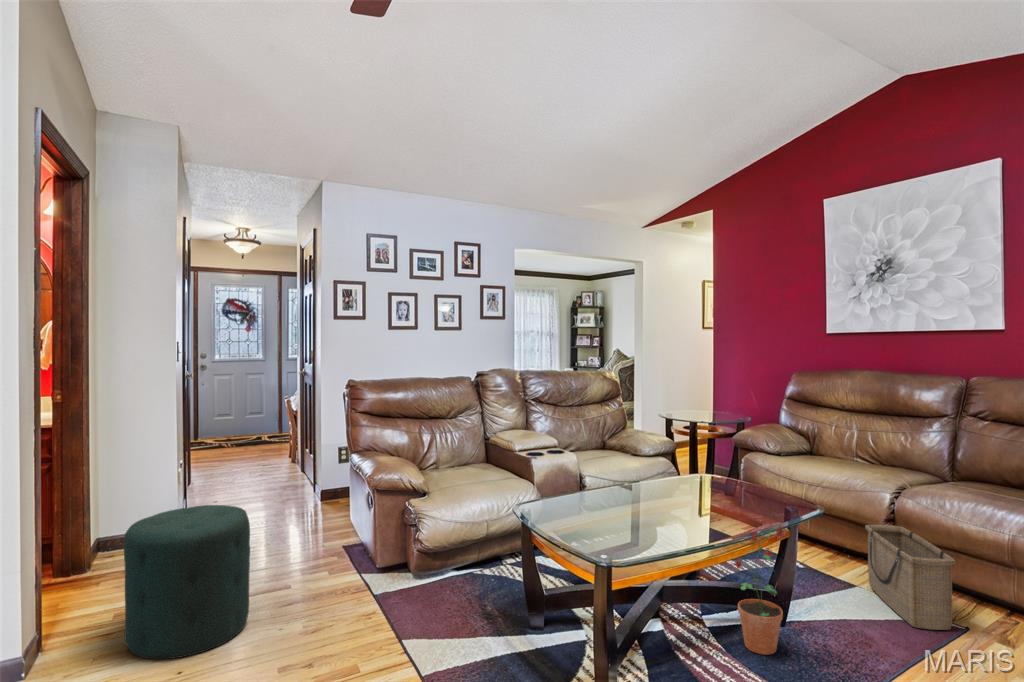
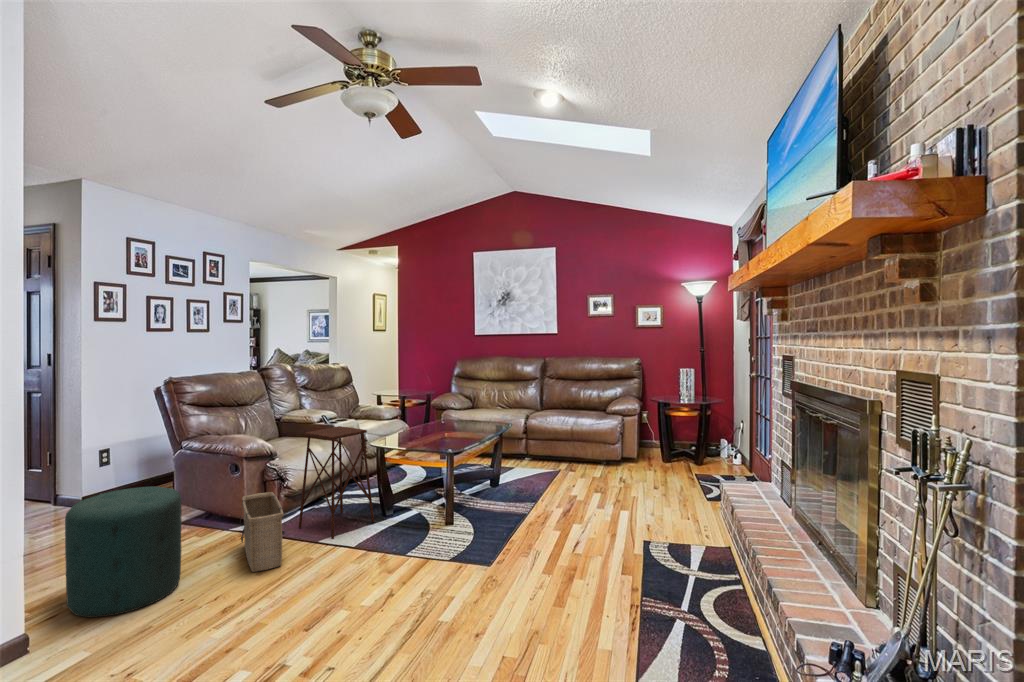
side table: none [426,462,515,635] -> present [299,426,374,539]
potted plant: present [734,524,786,655] -> none [486,435,510,500]
basket: present [865,525,955,630] -> present [241,492,285,572]

